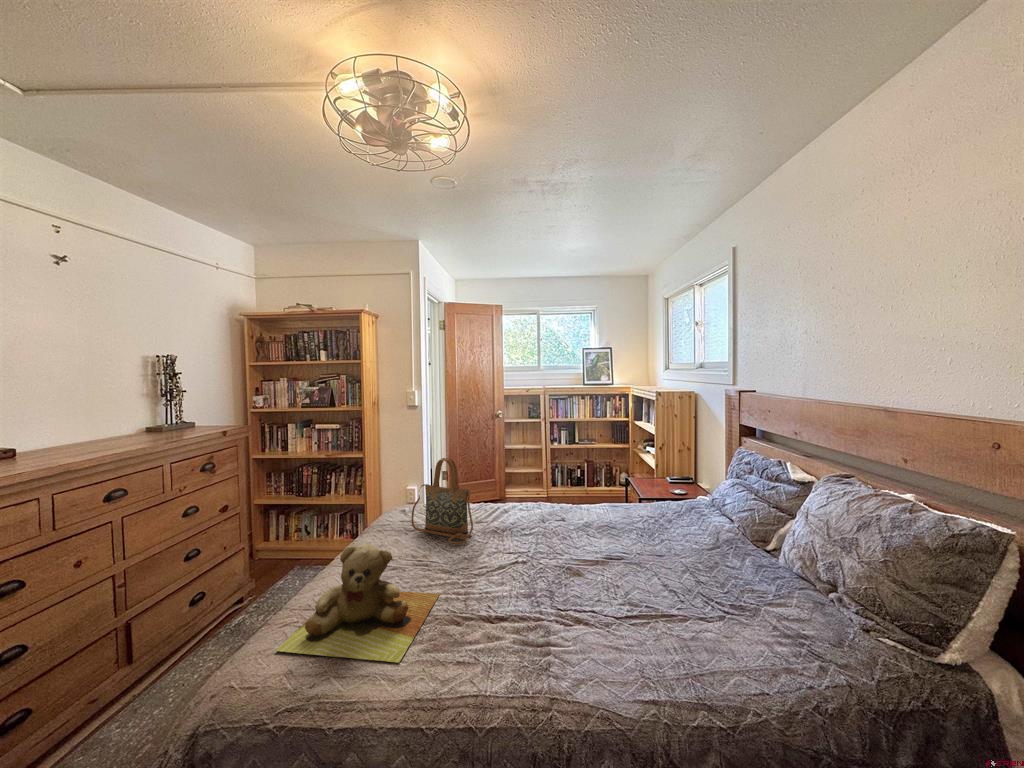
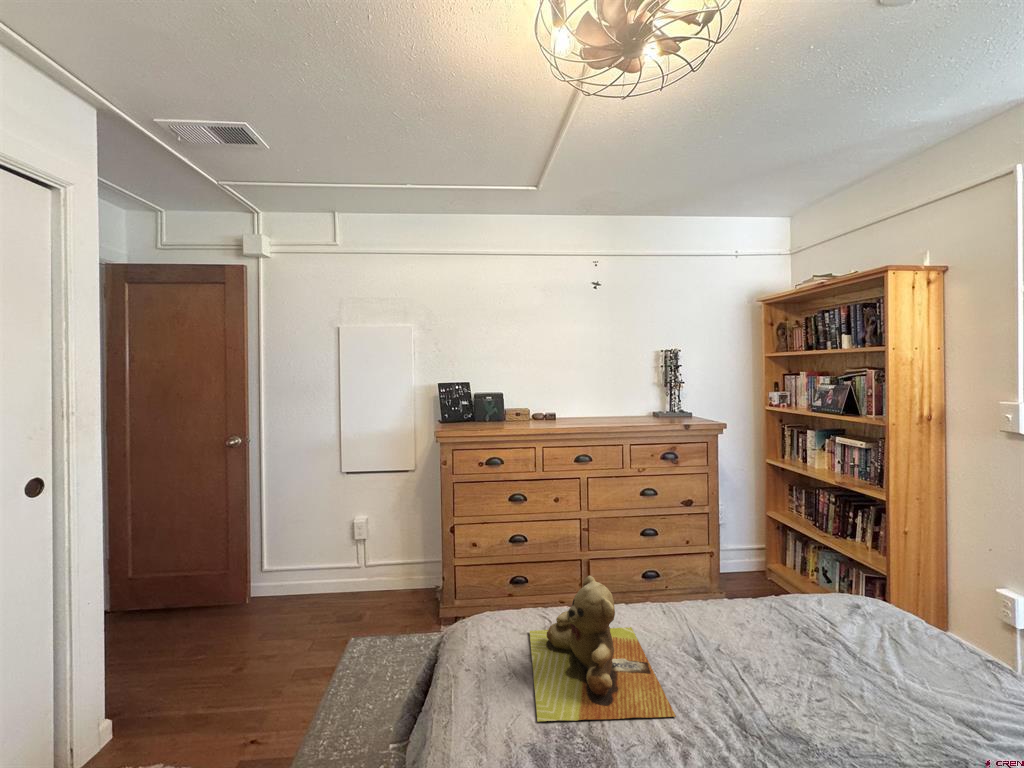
handbag: present [411,458,473,544] -> none [810,533,894,704]

